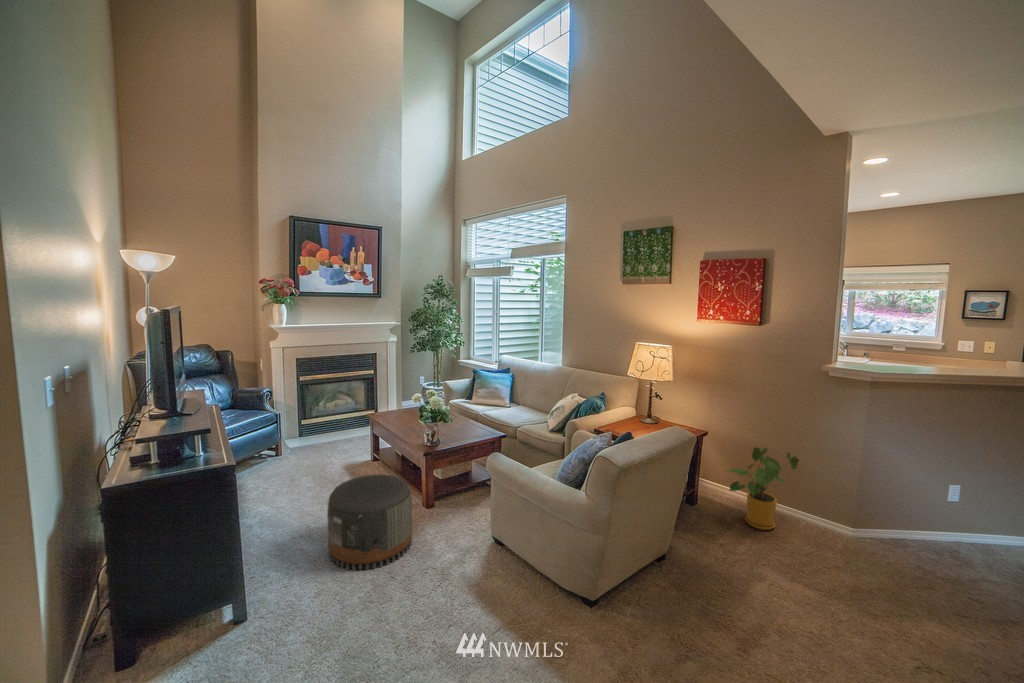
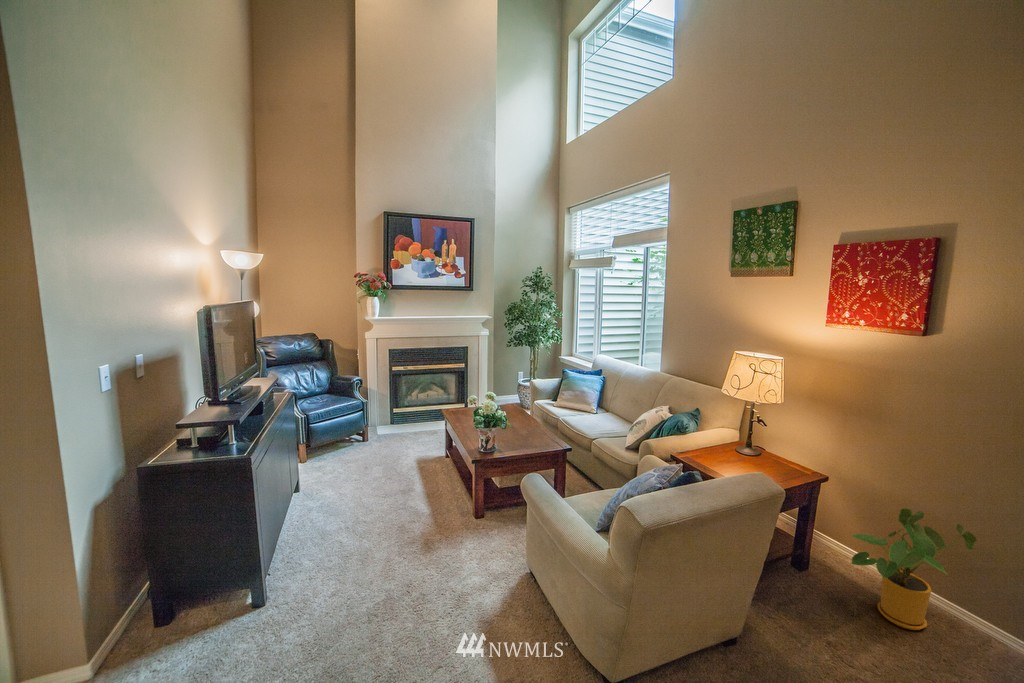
pouf: present [327,475,412,570] -> none [362,476,446,575]

